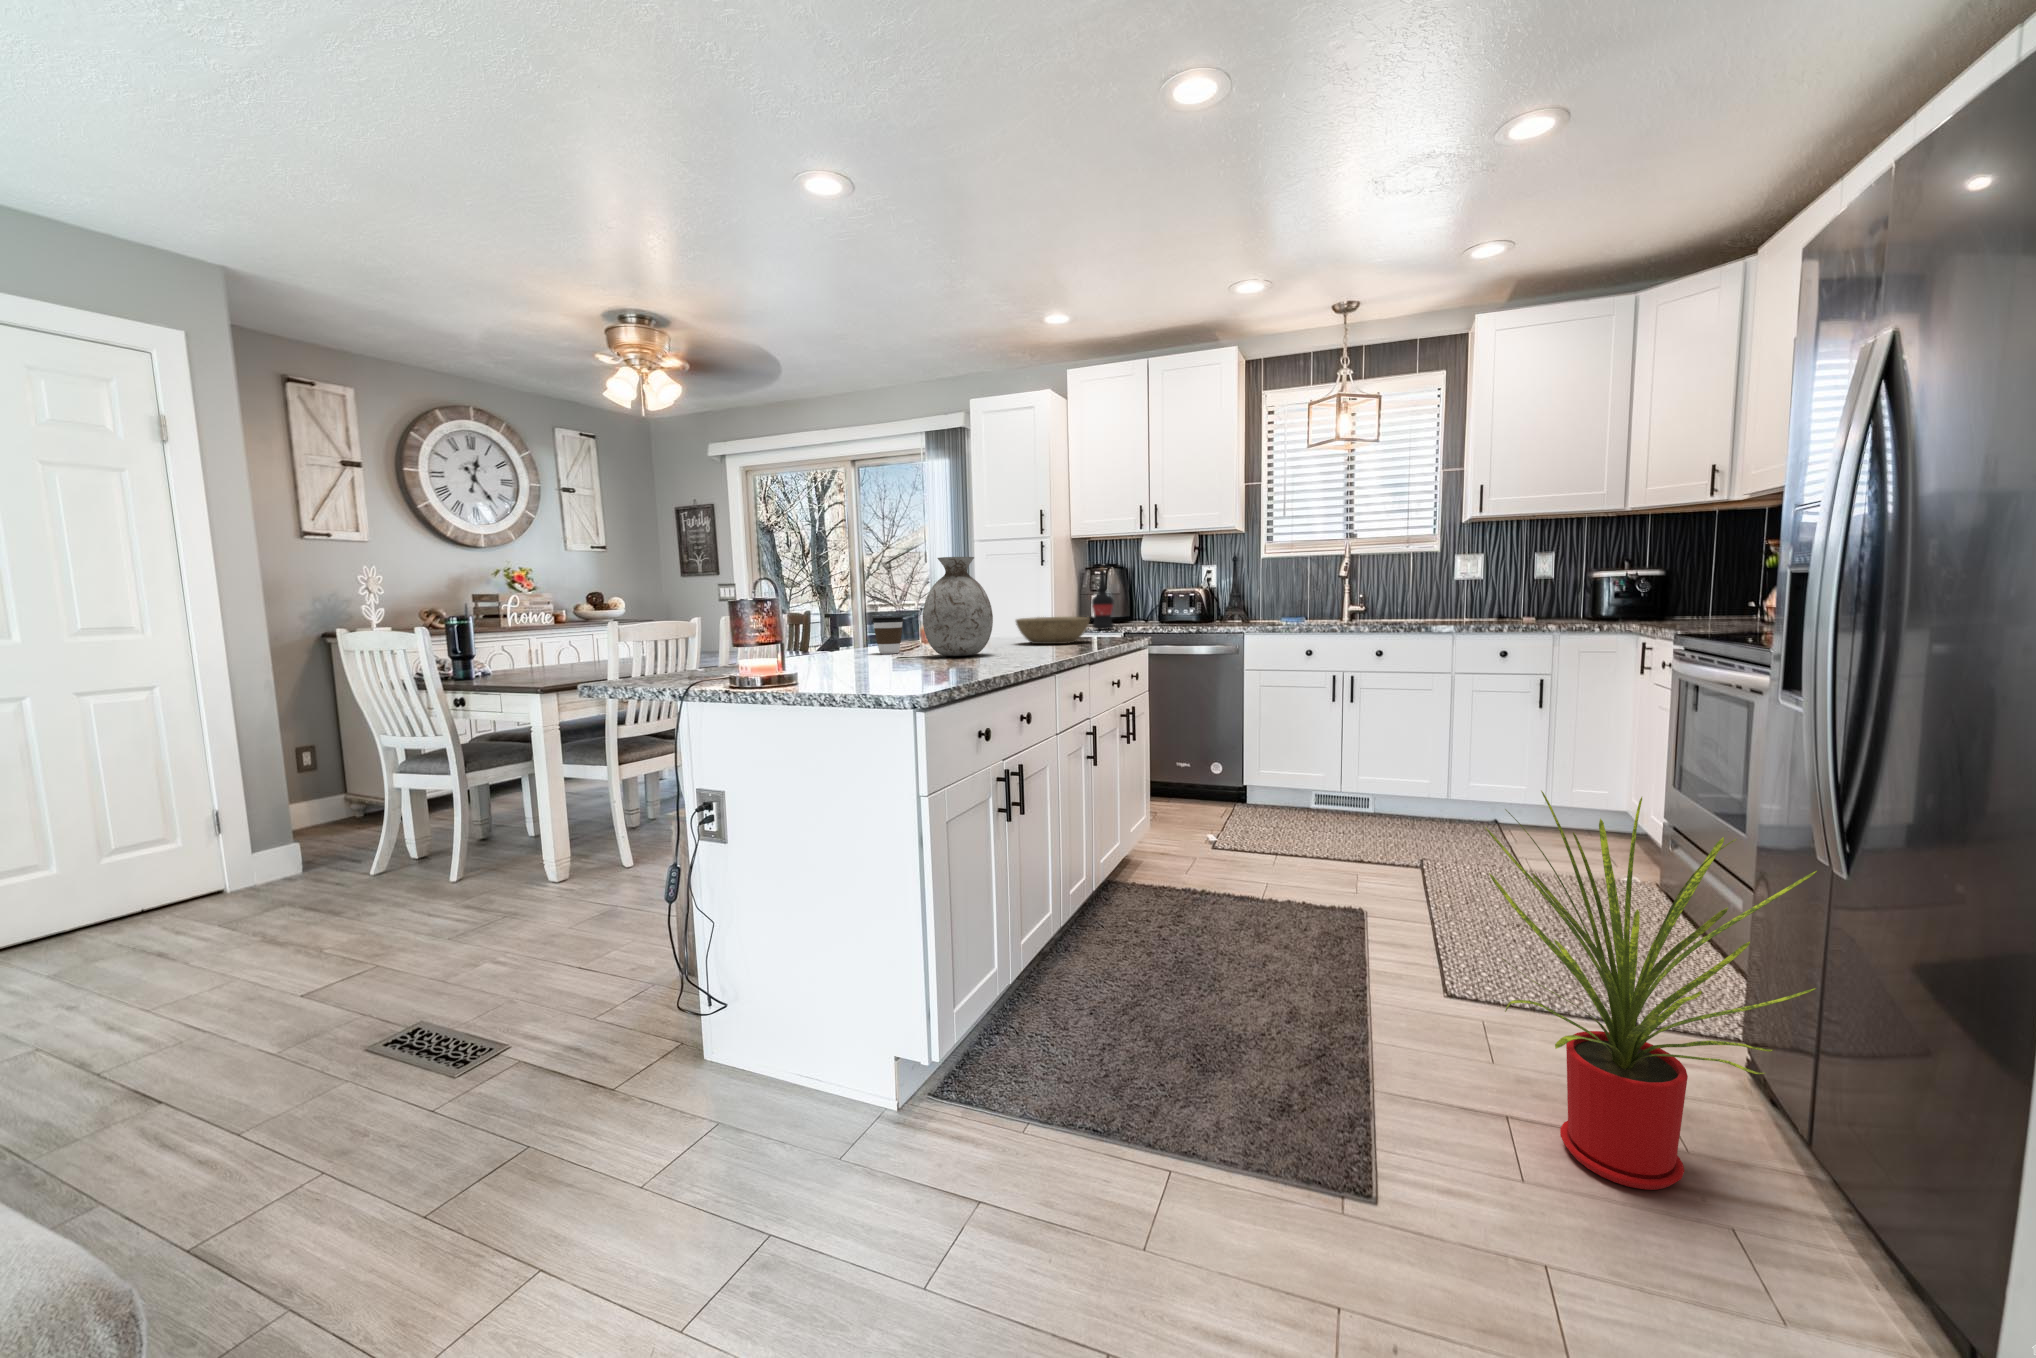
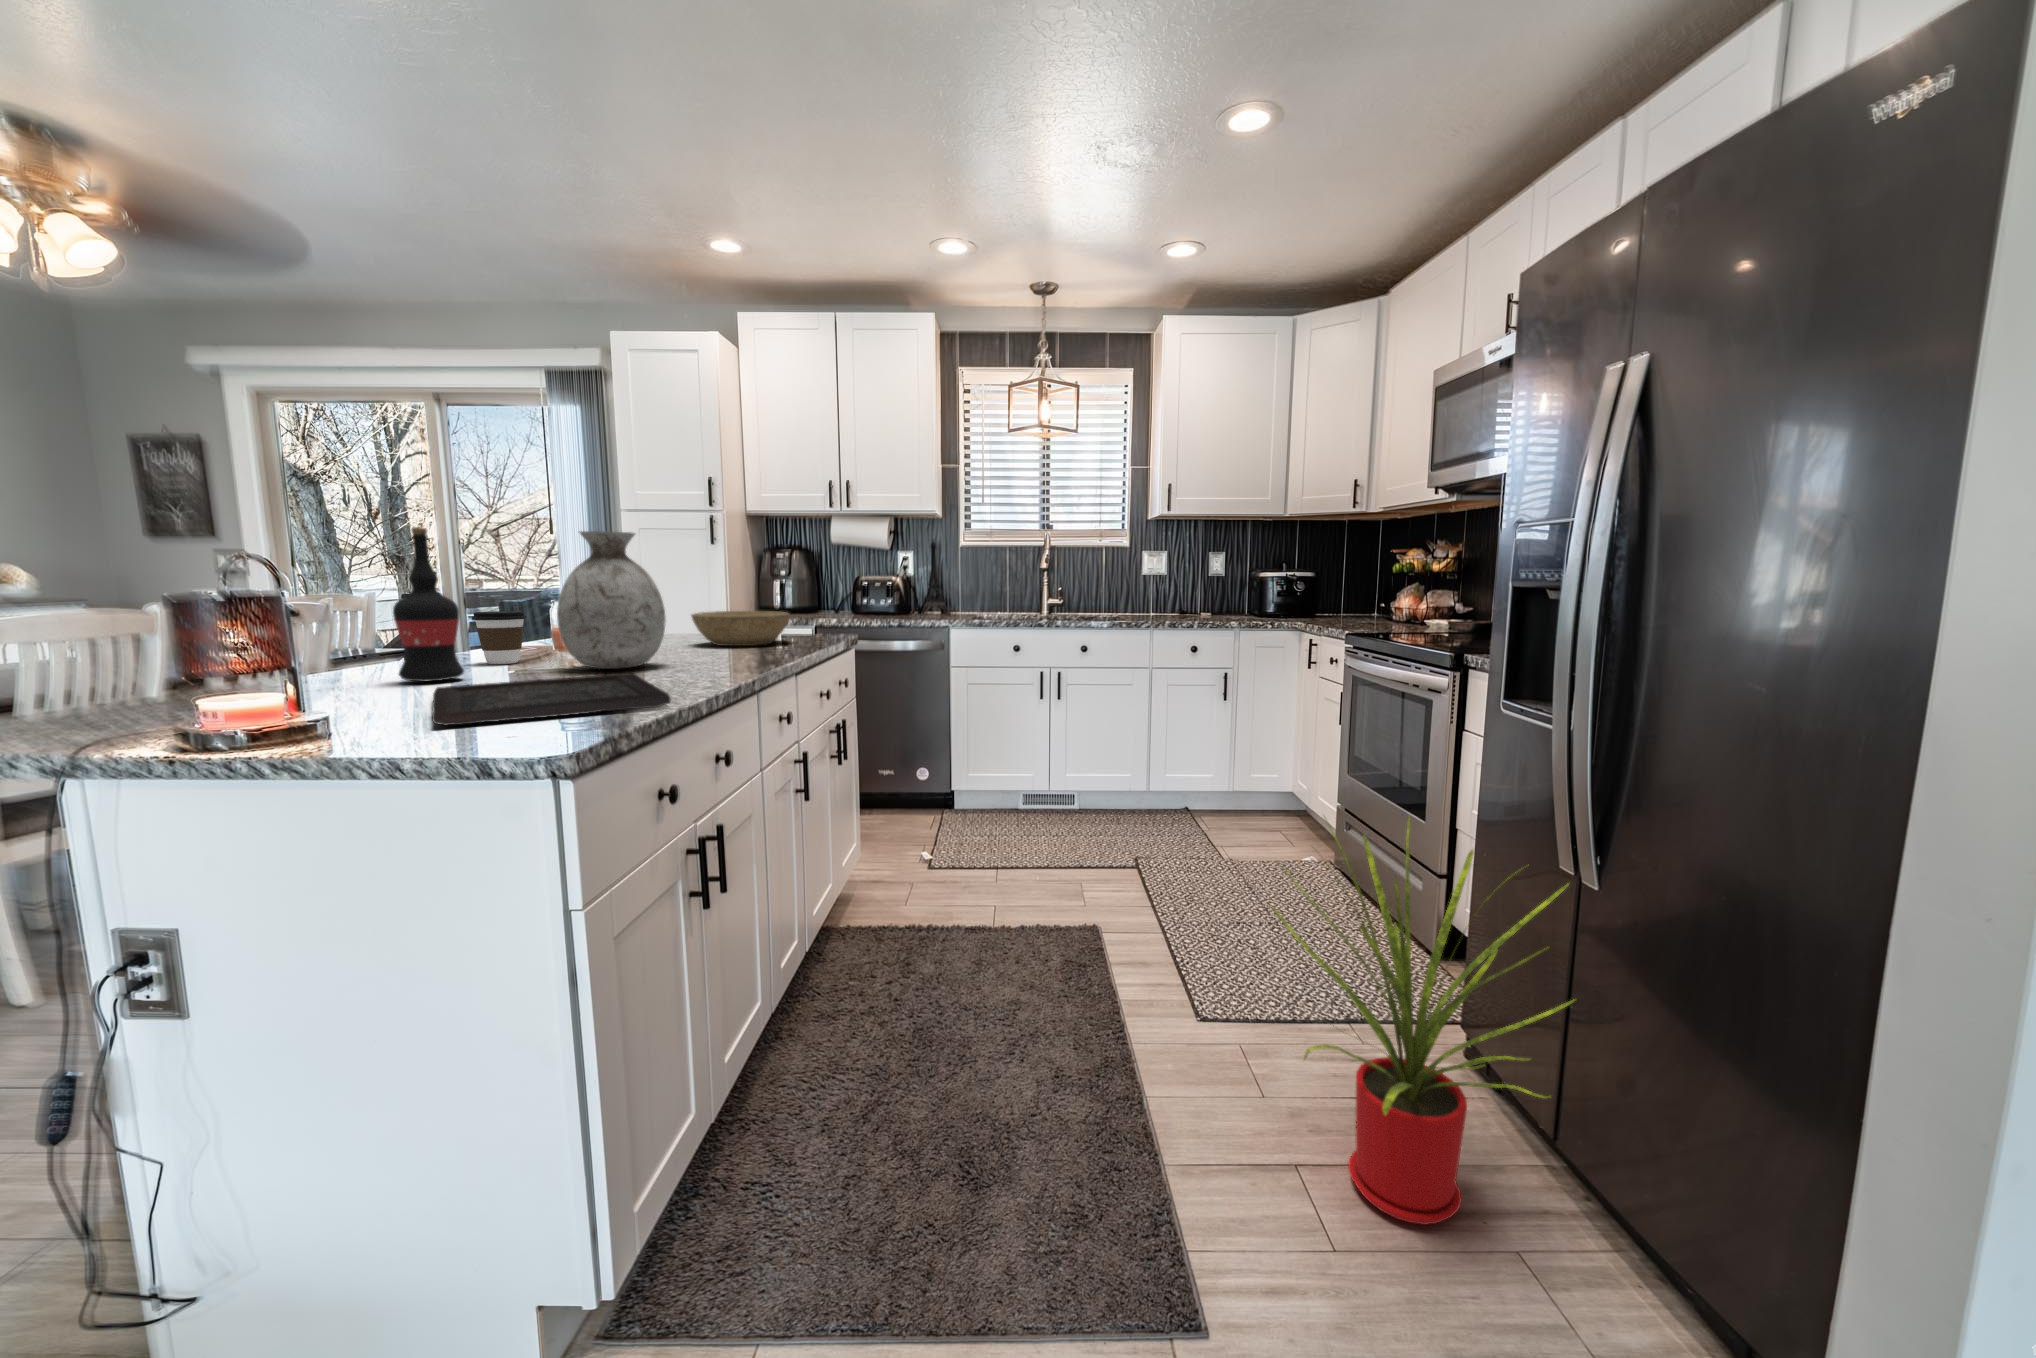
wine bottle: present [1092,568,1113,630] -> present [393,527,464,682]
tray: none [851,656,987,680] -> present [432,673,671,725]

